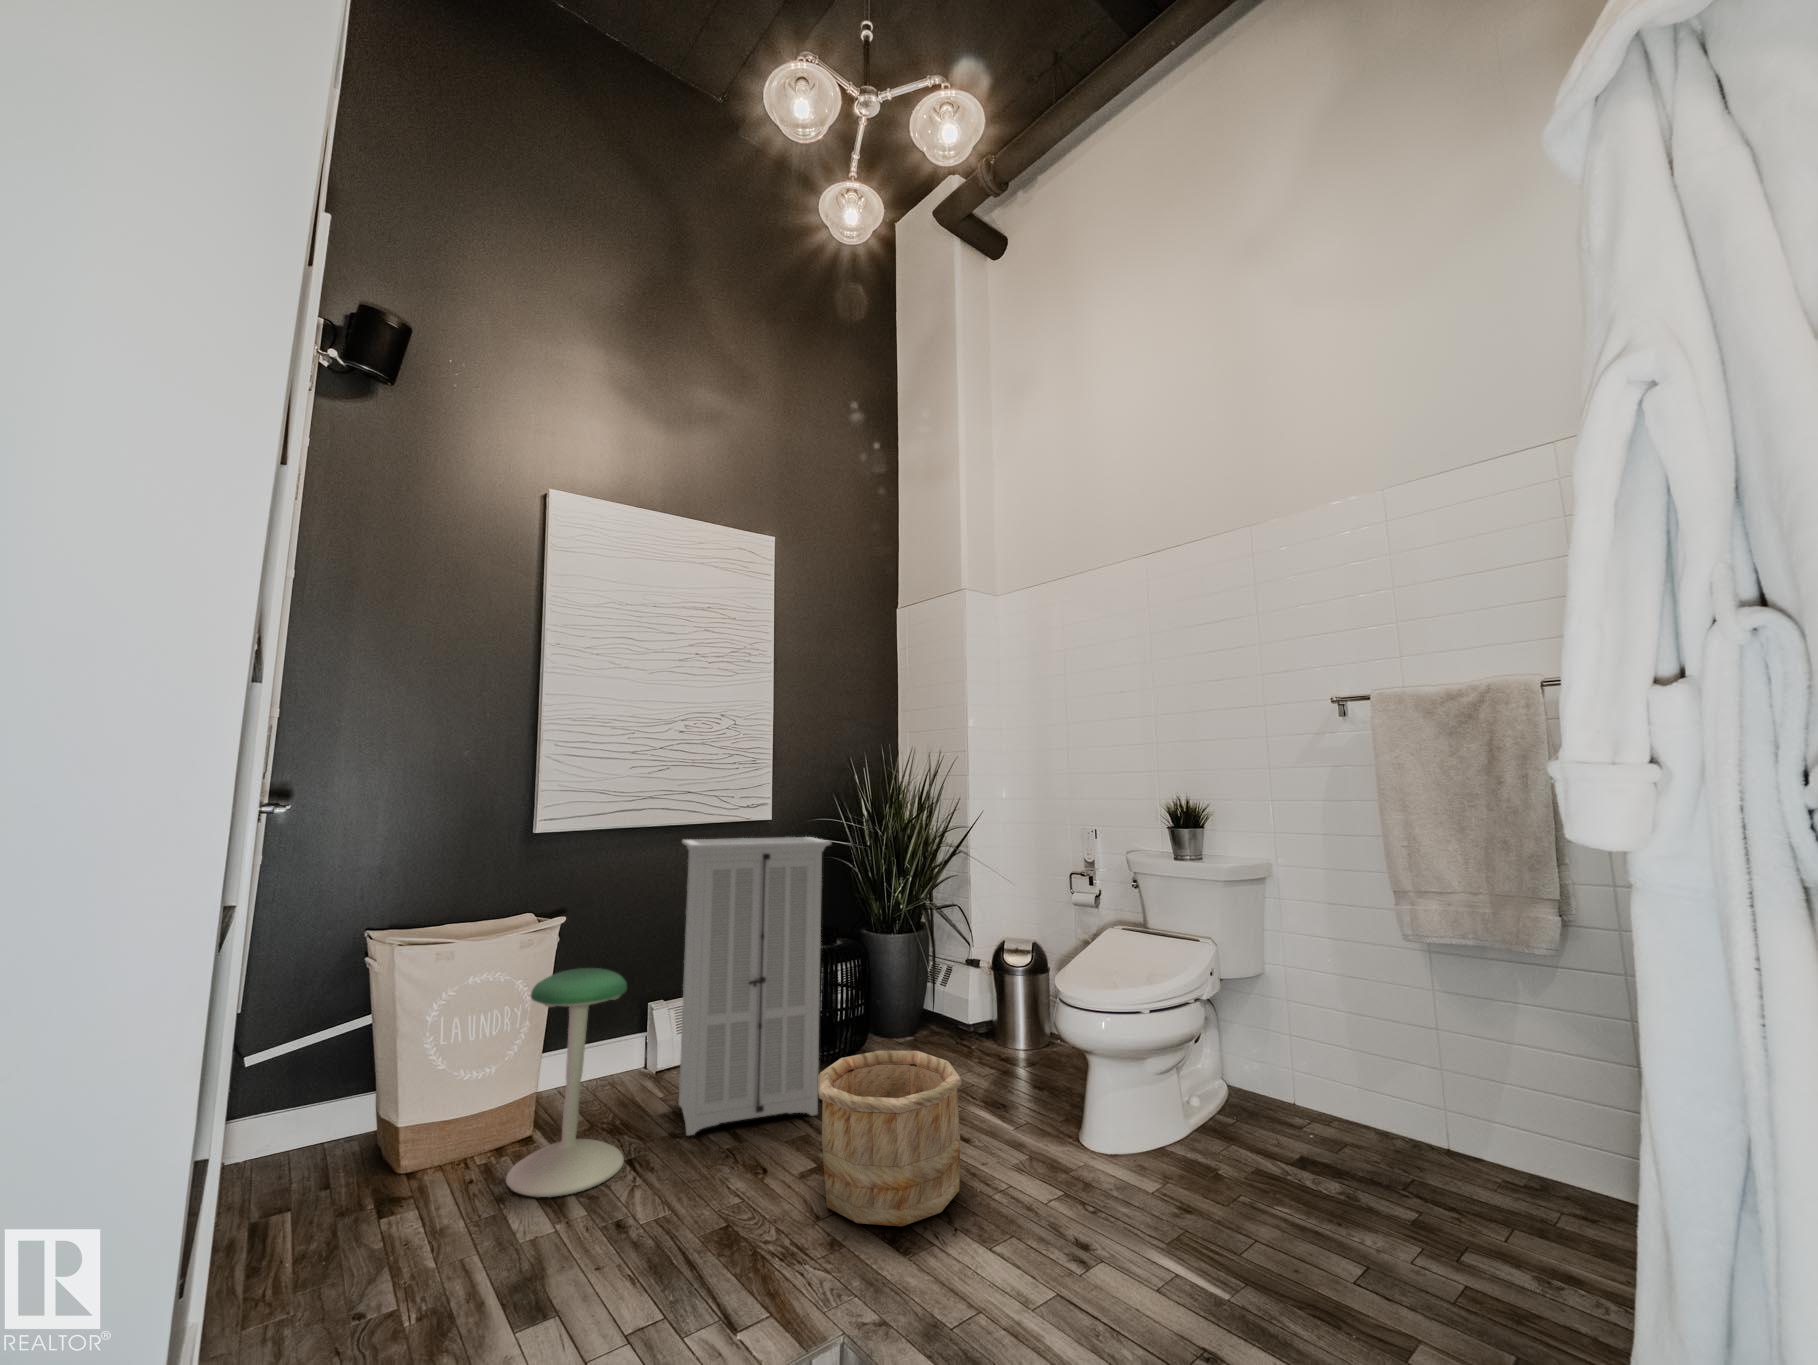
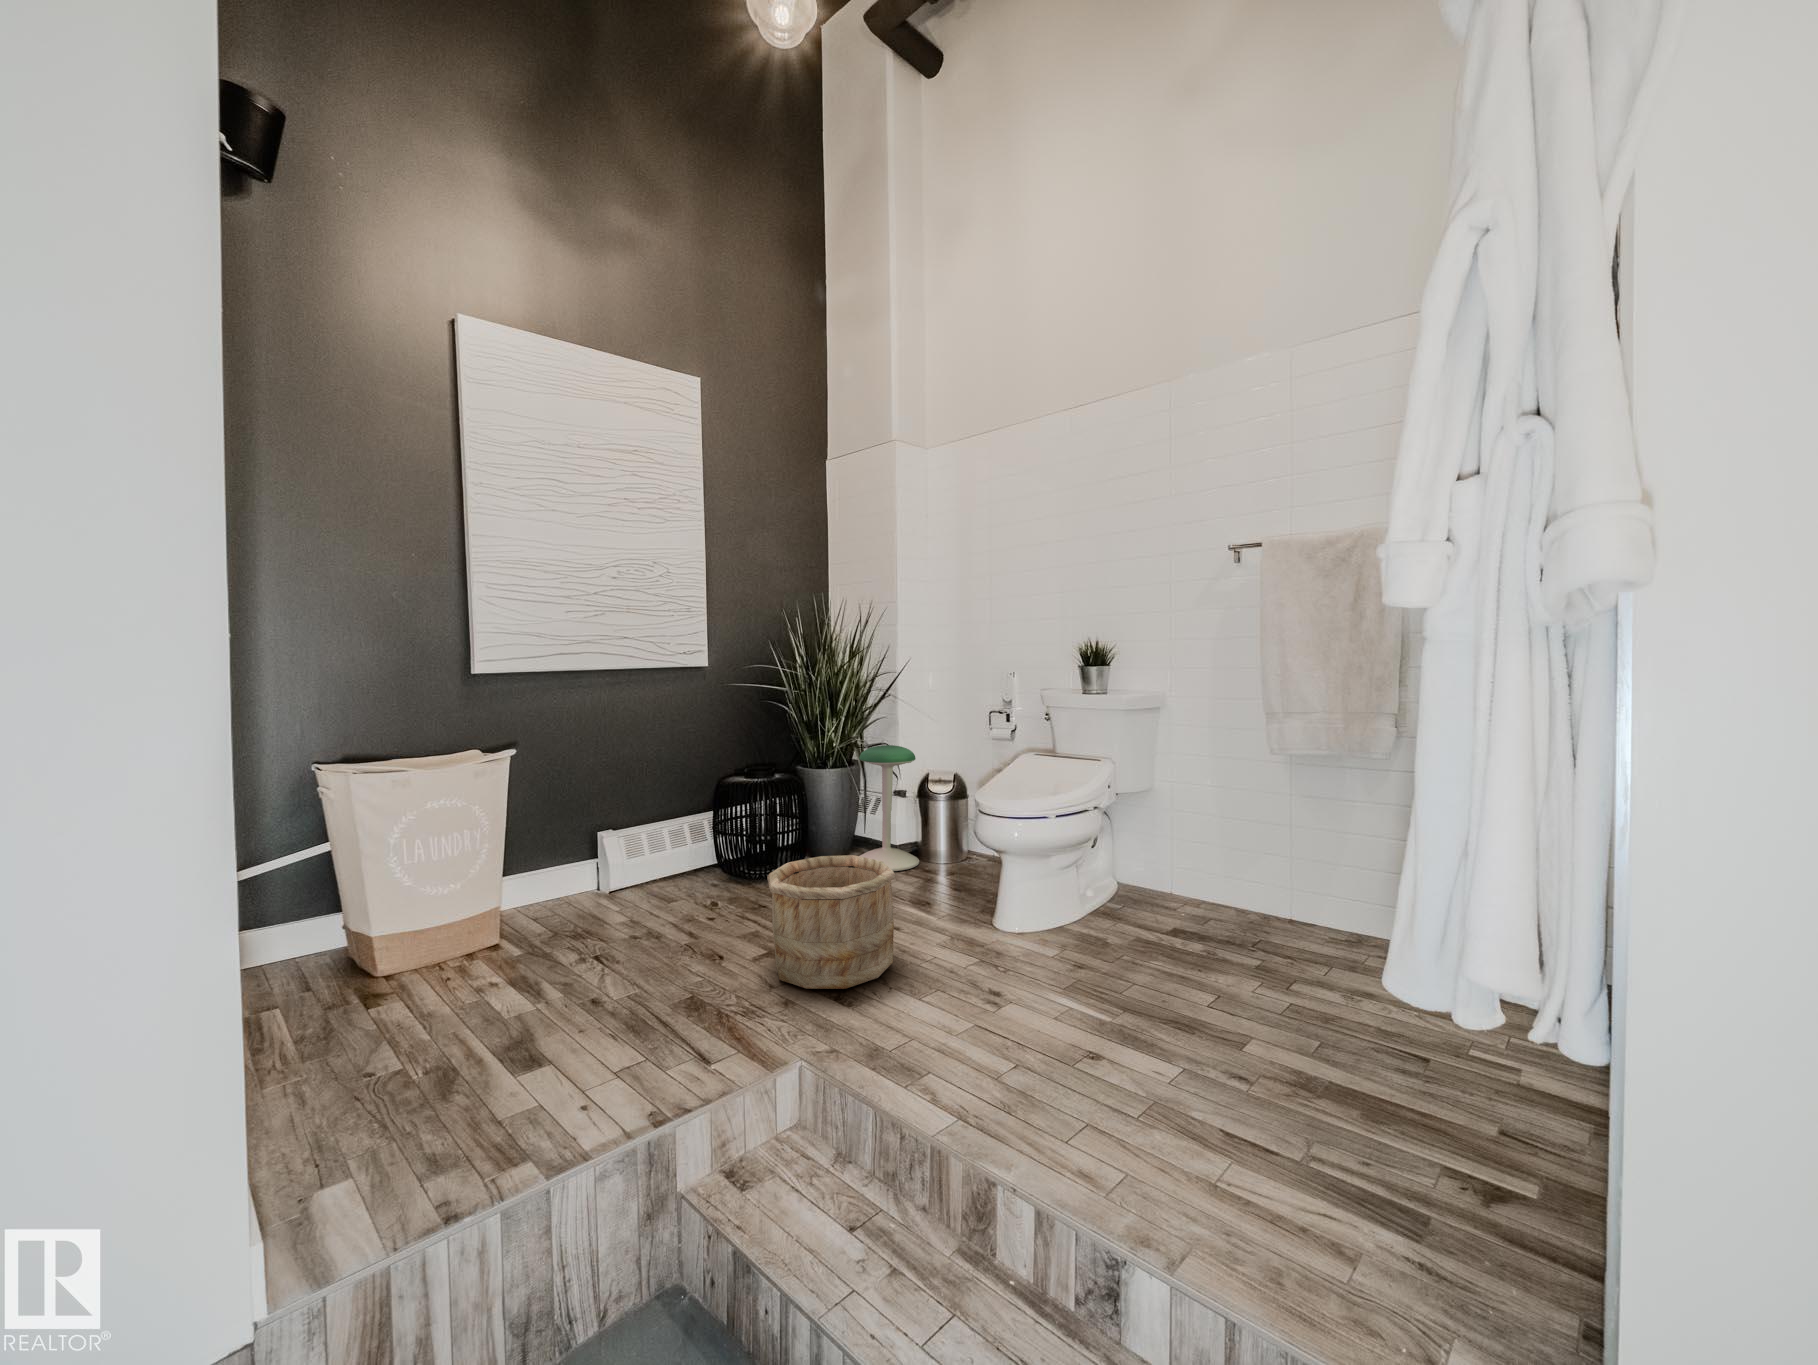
storage cabinet: present [679,833,831,1135] -> none [625,673,771,936]
stool: present [506,968,627,1197] -> present [859,745,919,871]

